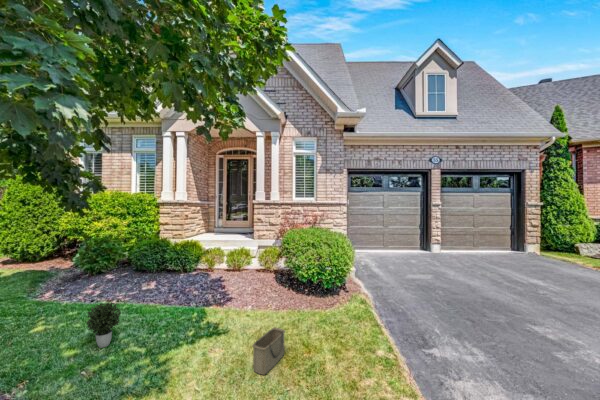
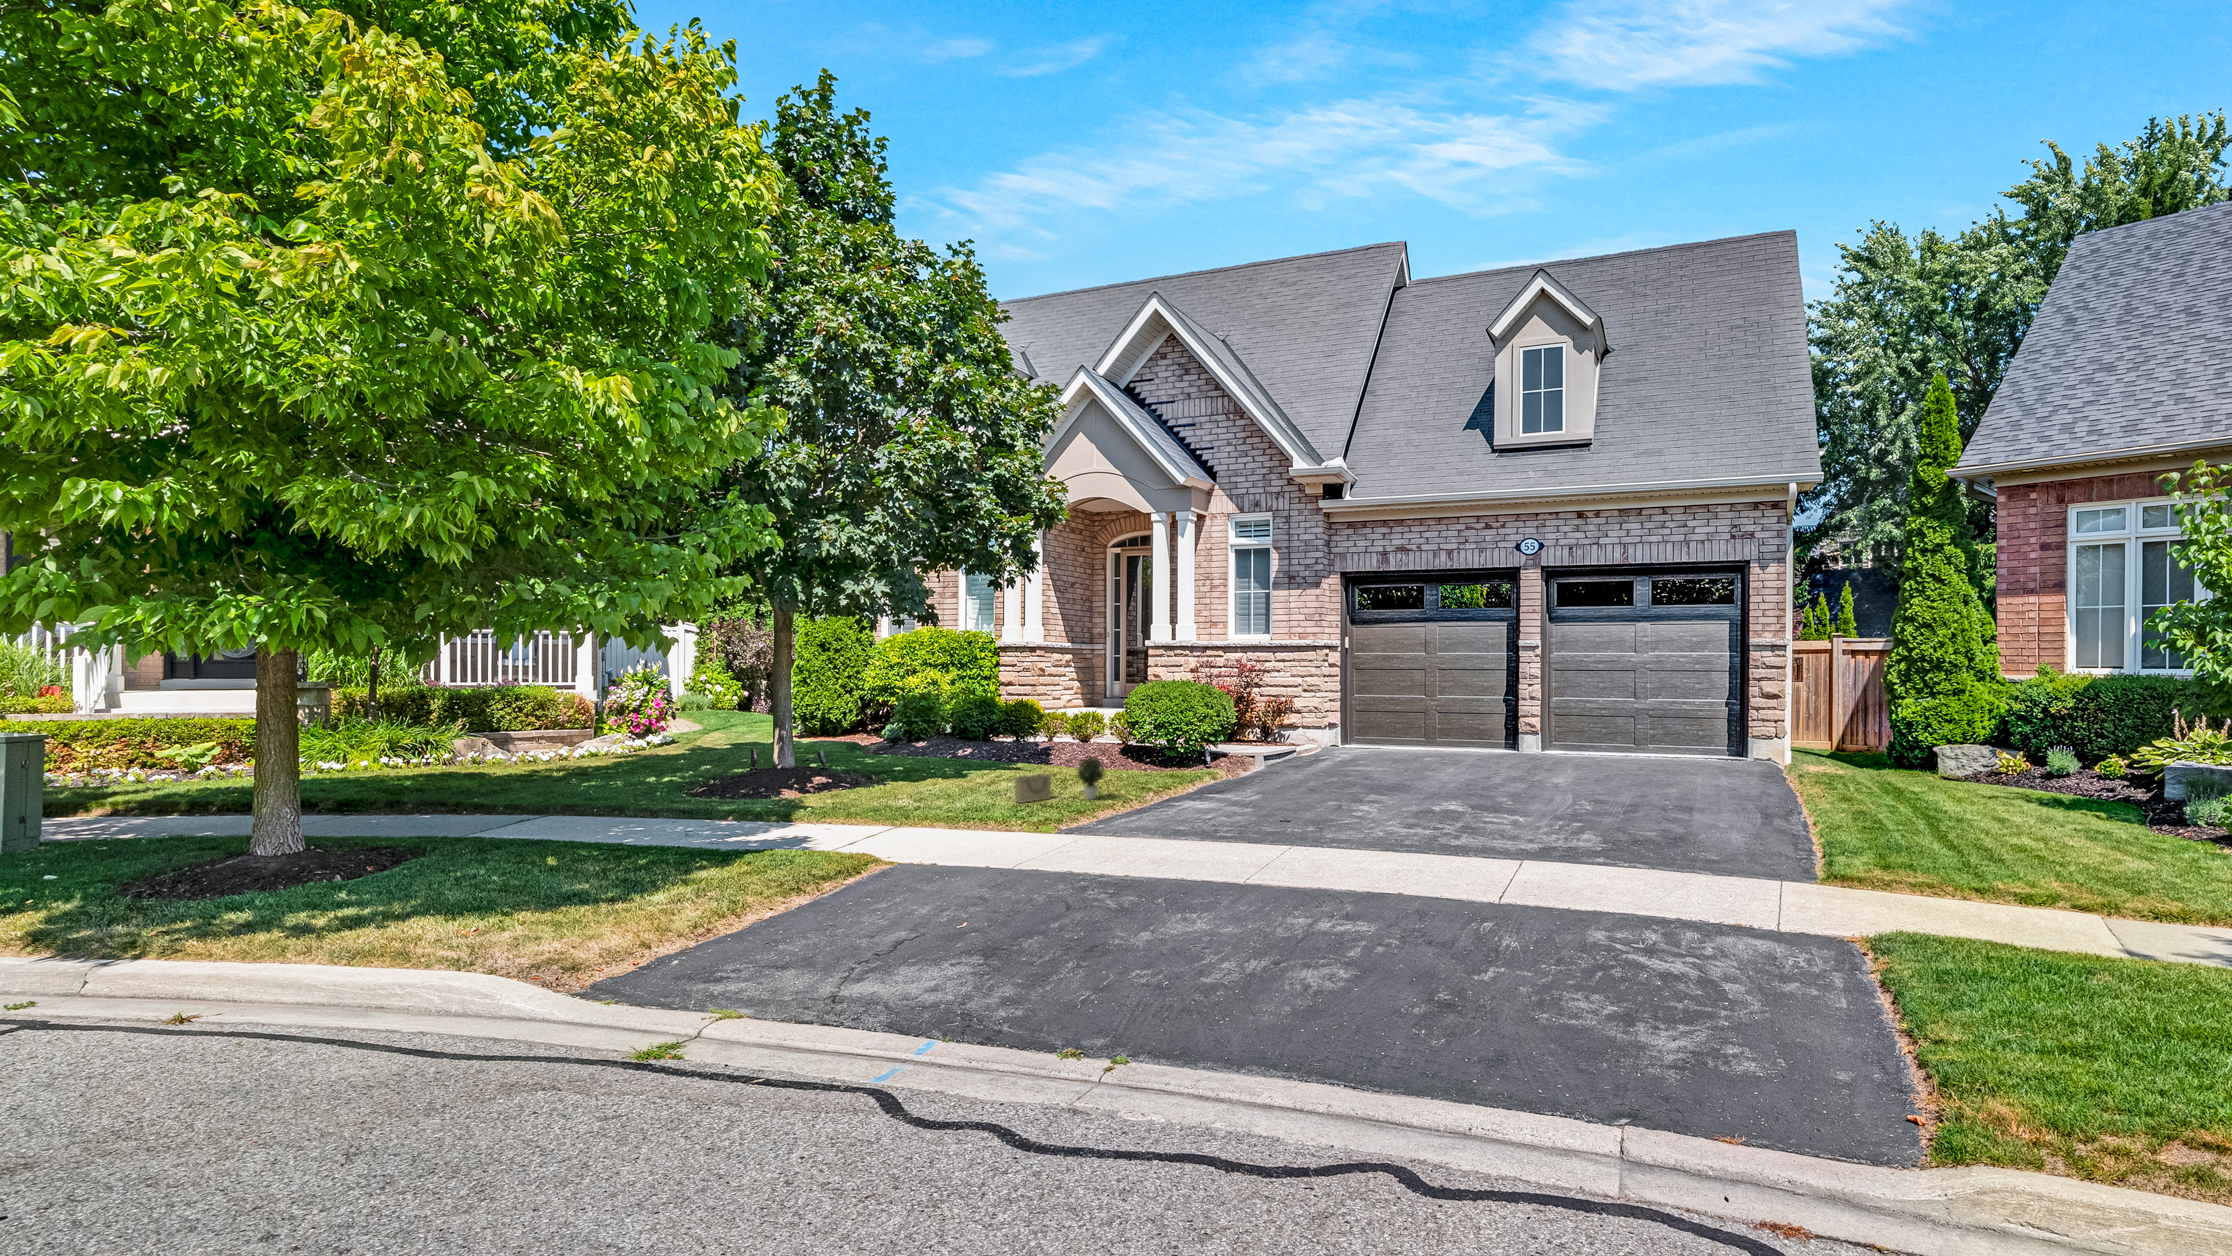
potted plant: present [87,302,121,348] -> present [1077,758,1104,800]

